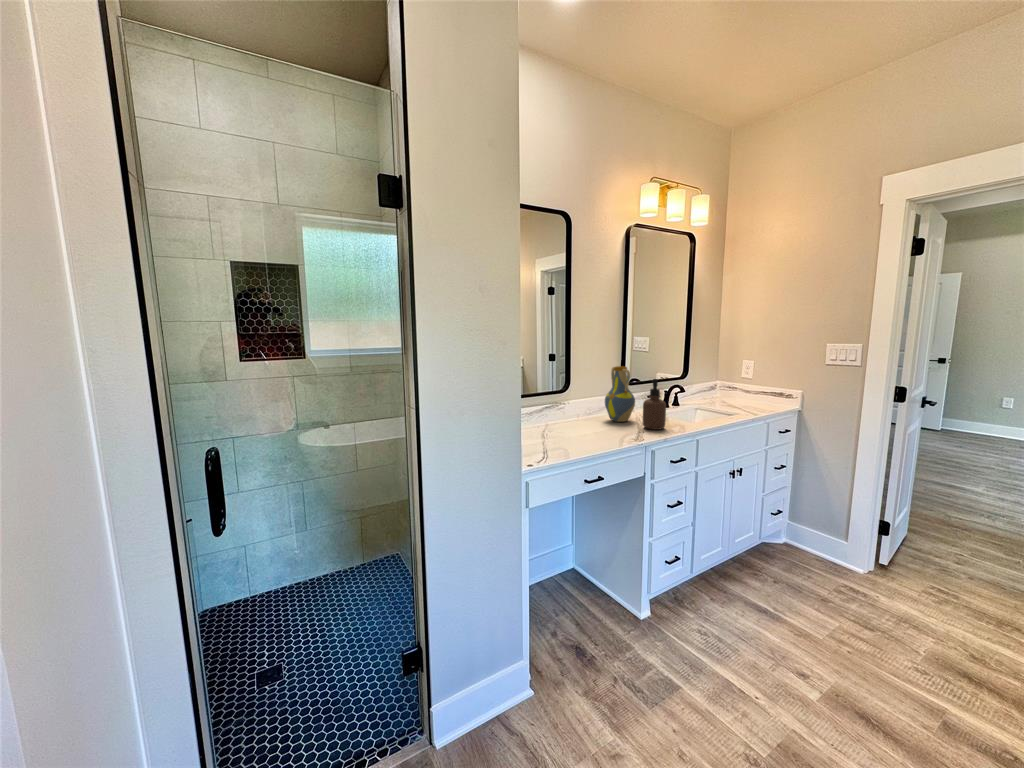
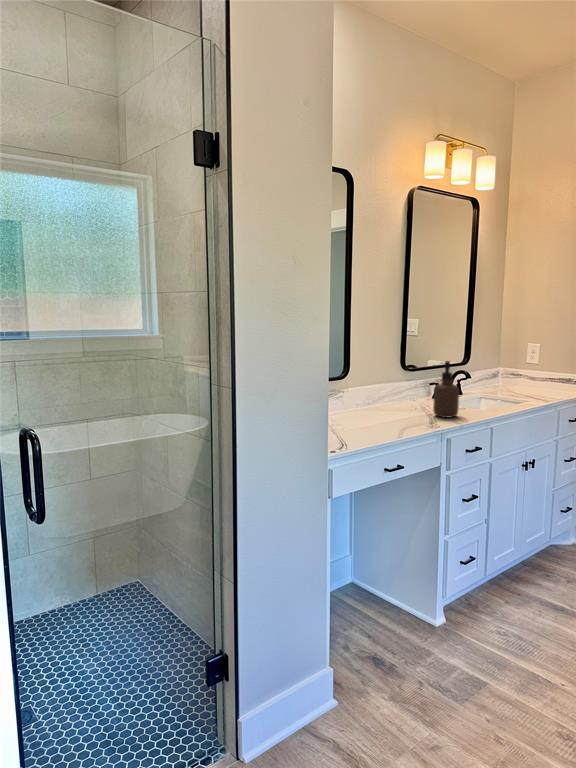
vase: present [605,366,635,422] -> none [388,348,422,411]

